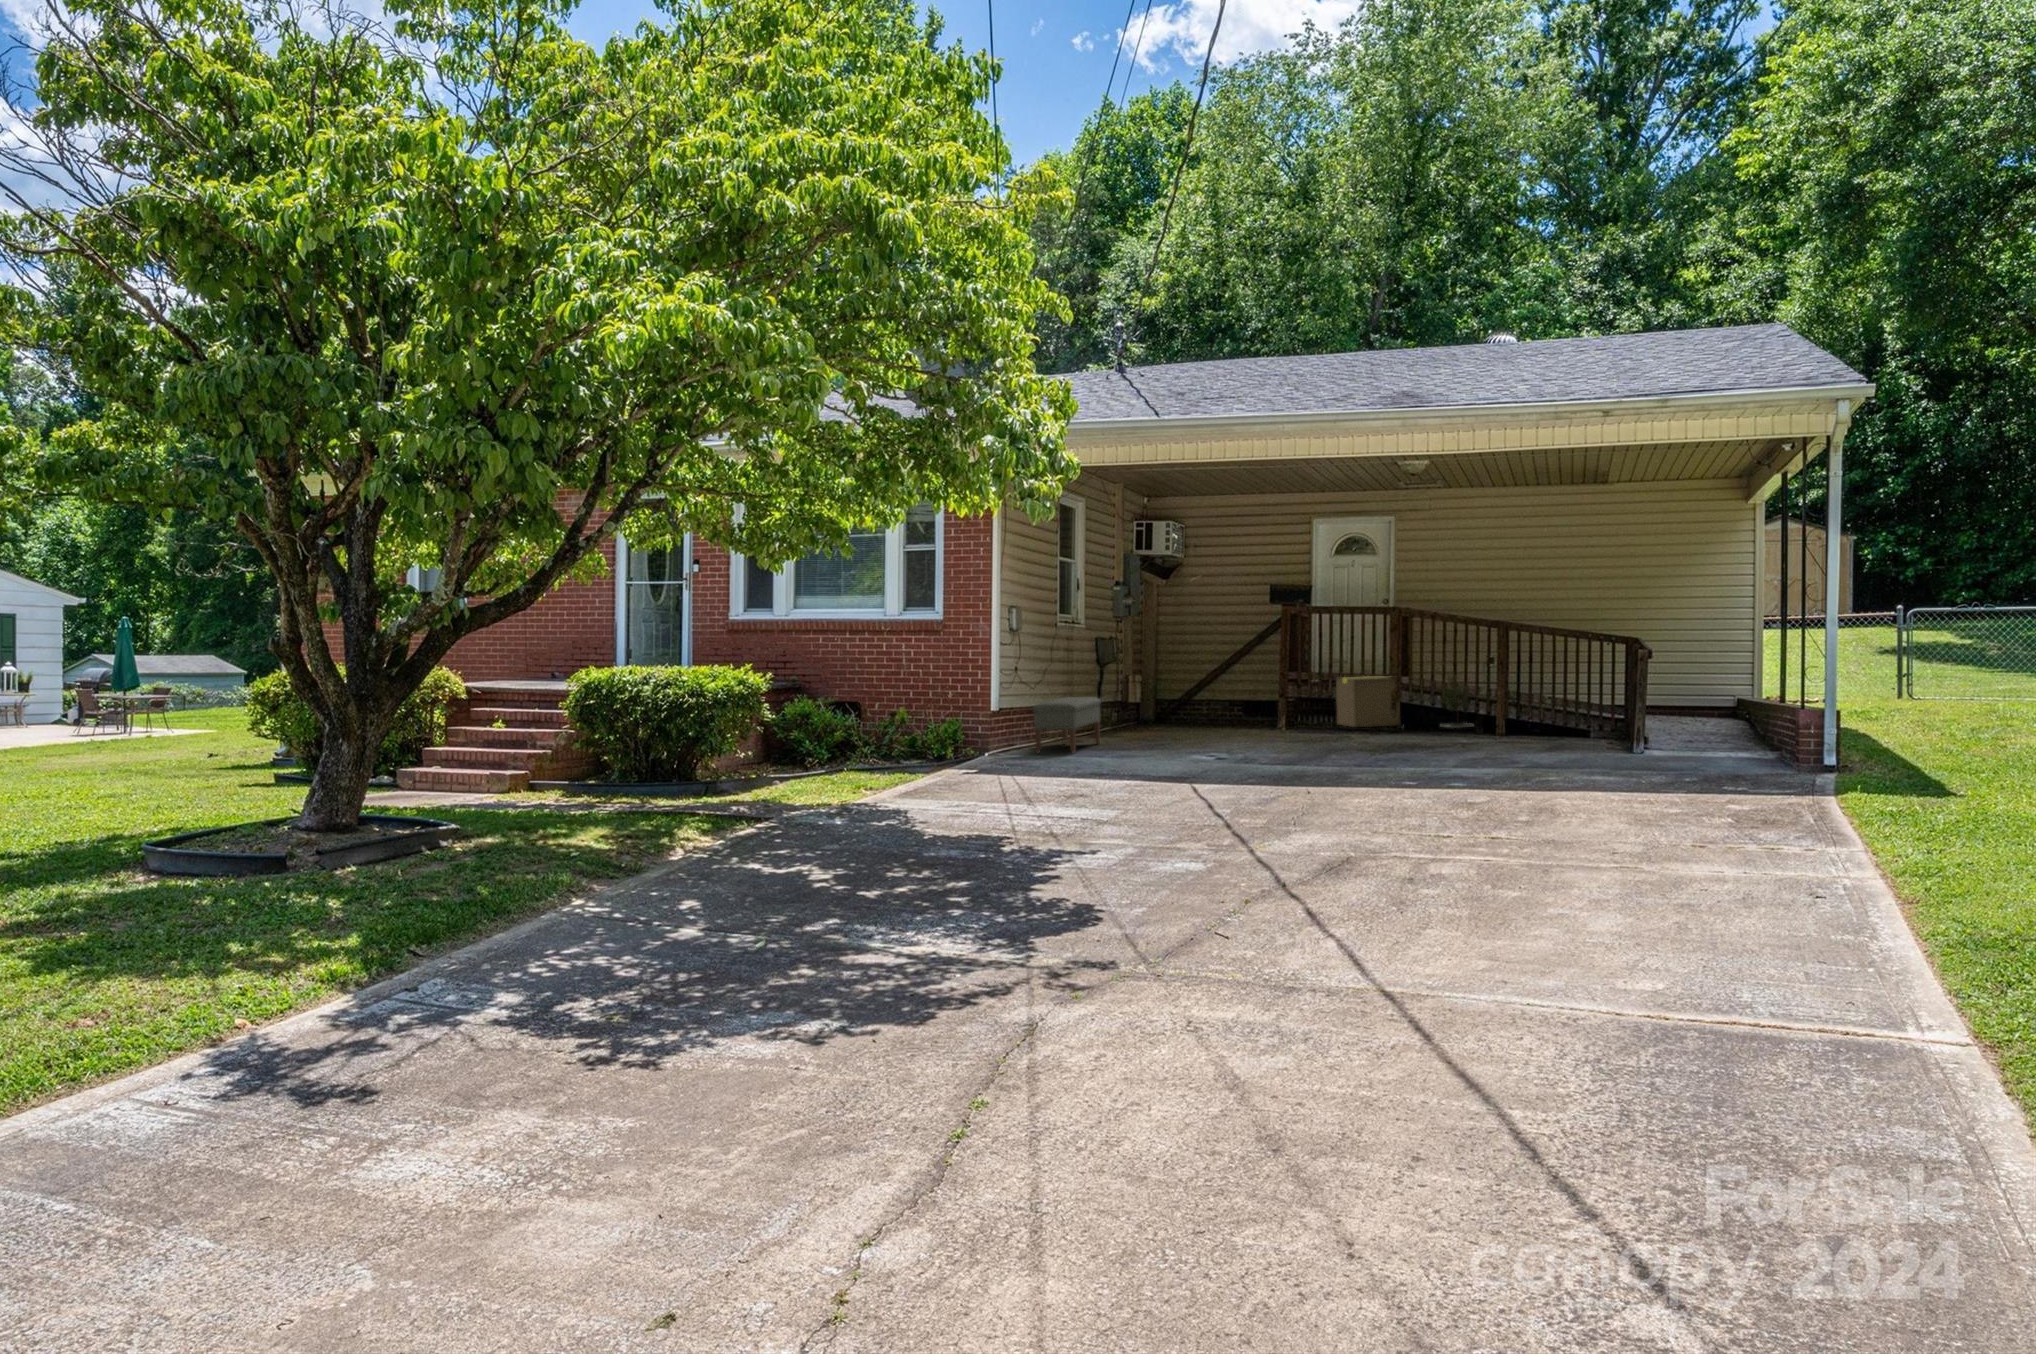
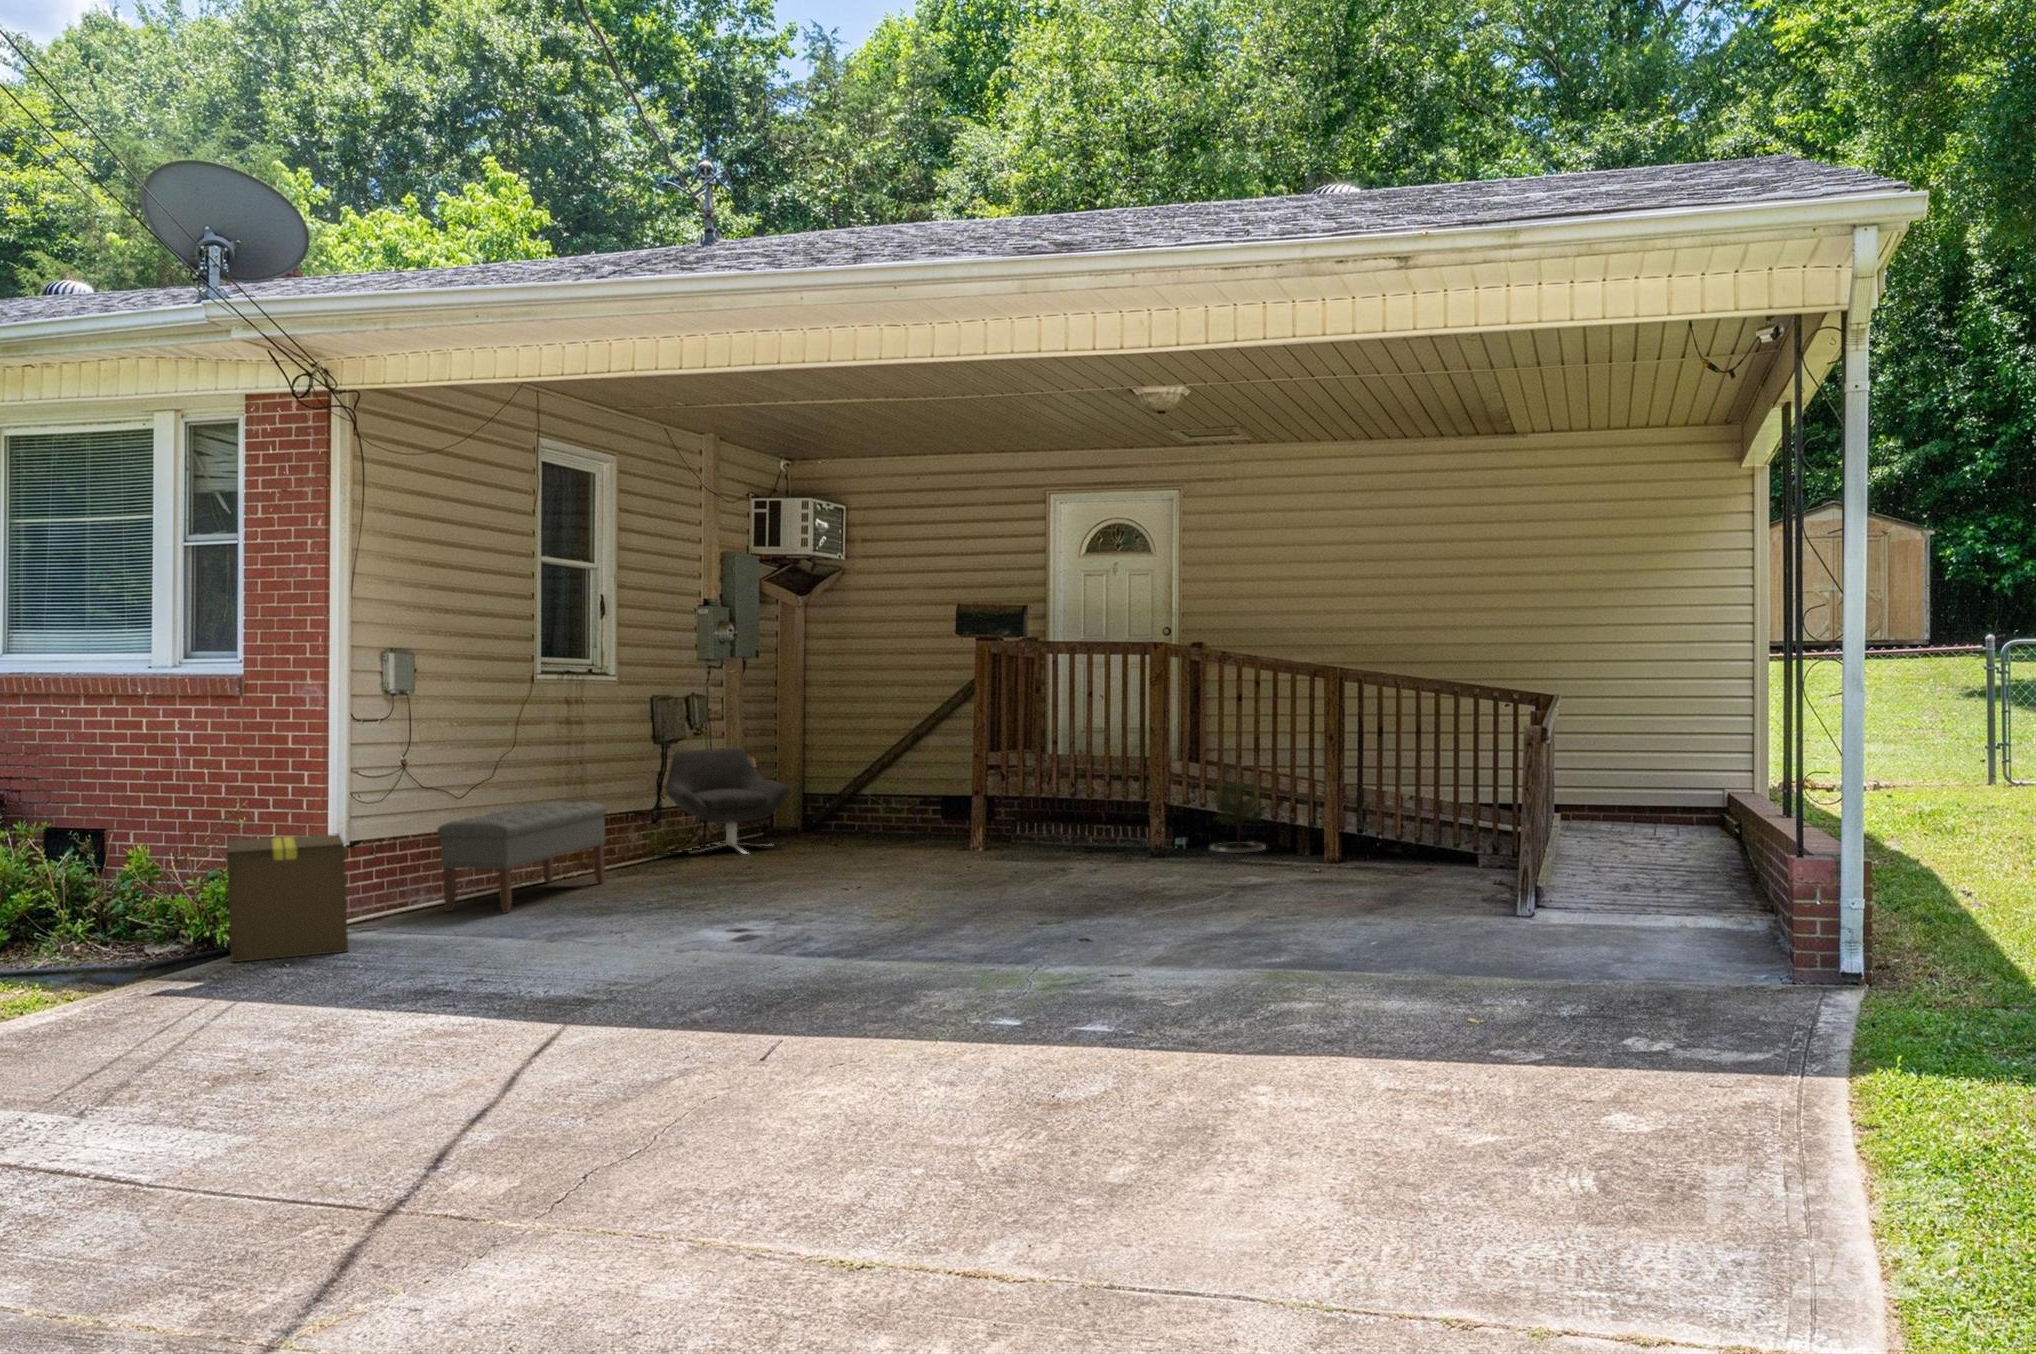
lounge chair: none [1099,672,1178,733] -> present [666,748,790,854]
cardboard box: present [1336,676,1400,727] -> present [226,833,348,962]

